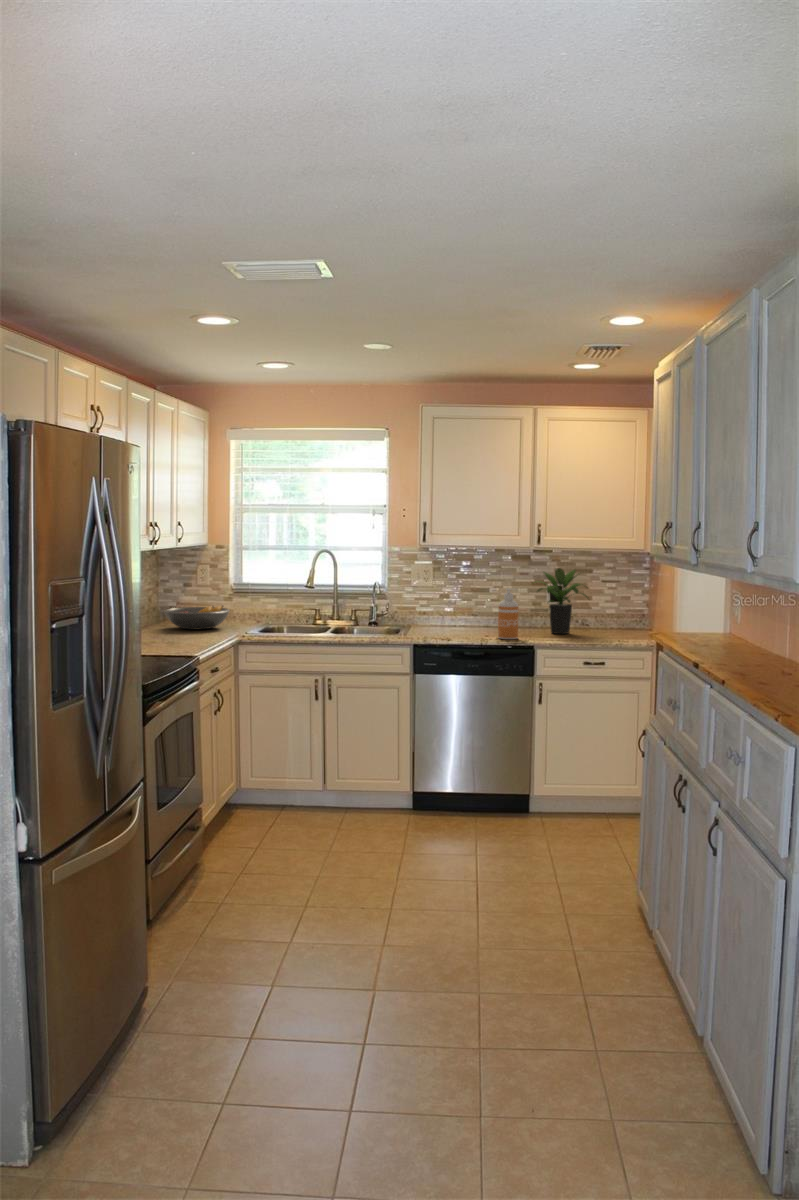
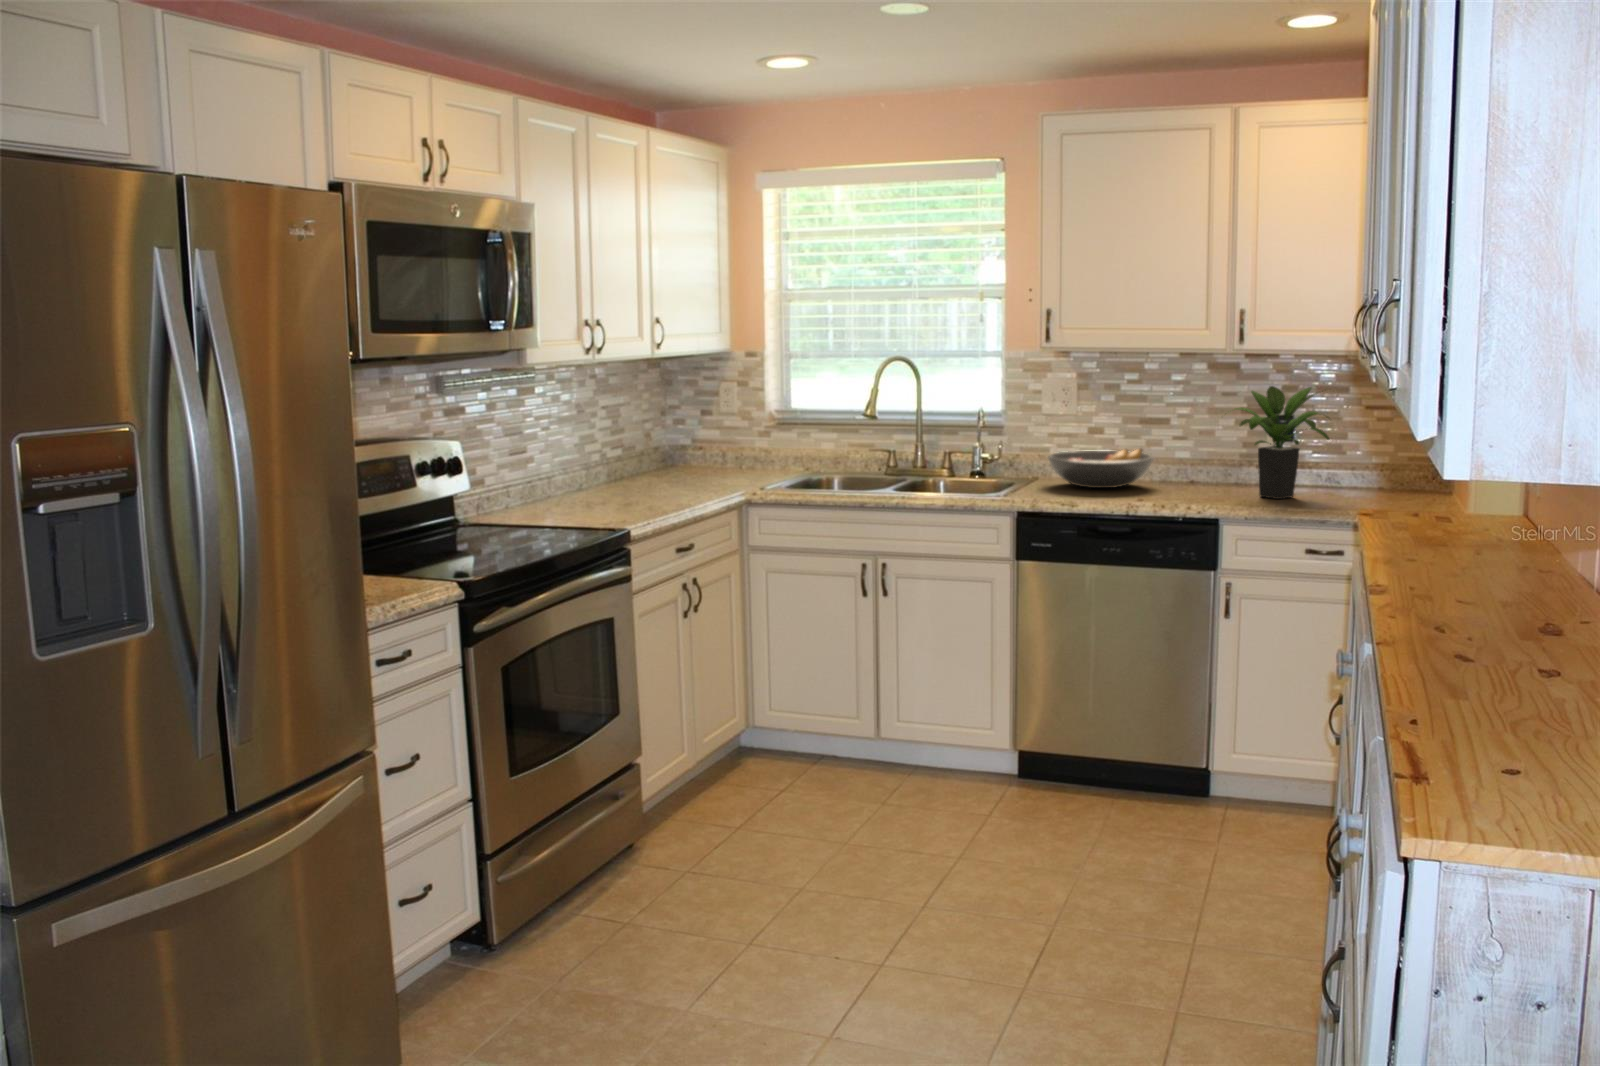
soap dispenser: present [498,588,519,639] -> none [1157,421,1193,507]
fruit bowl: present [164,605,230,630] -> present [1048,448,1154,488]

